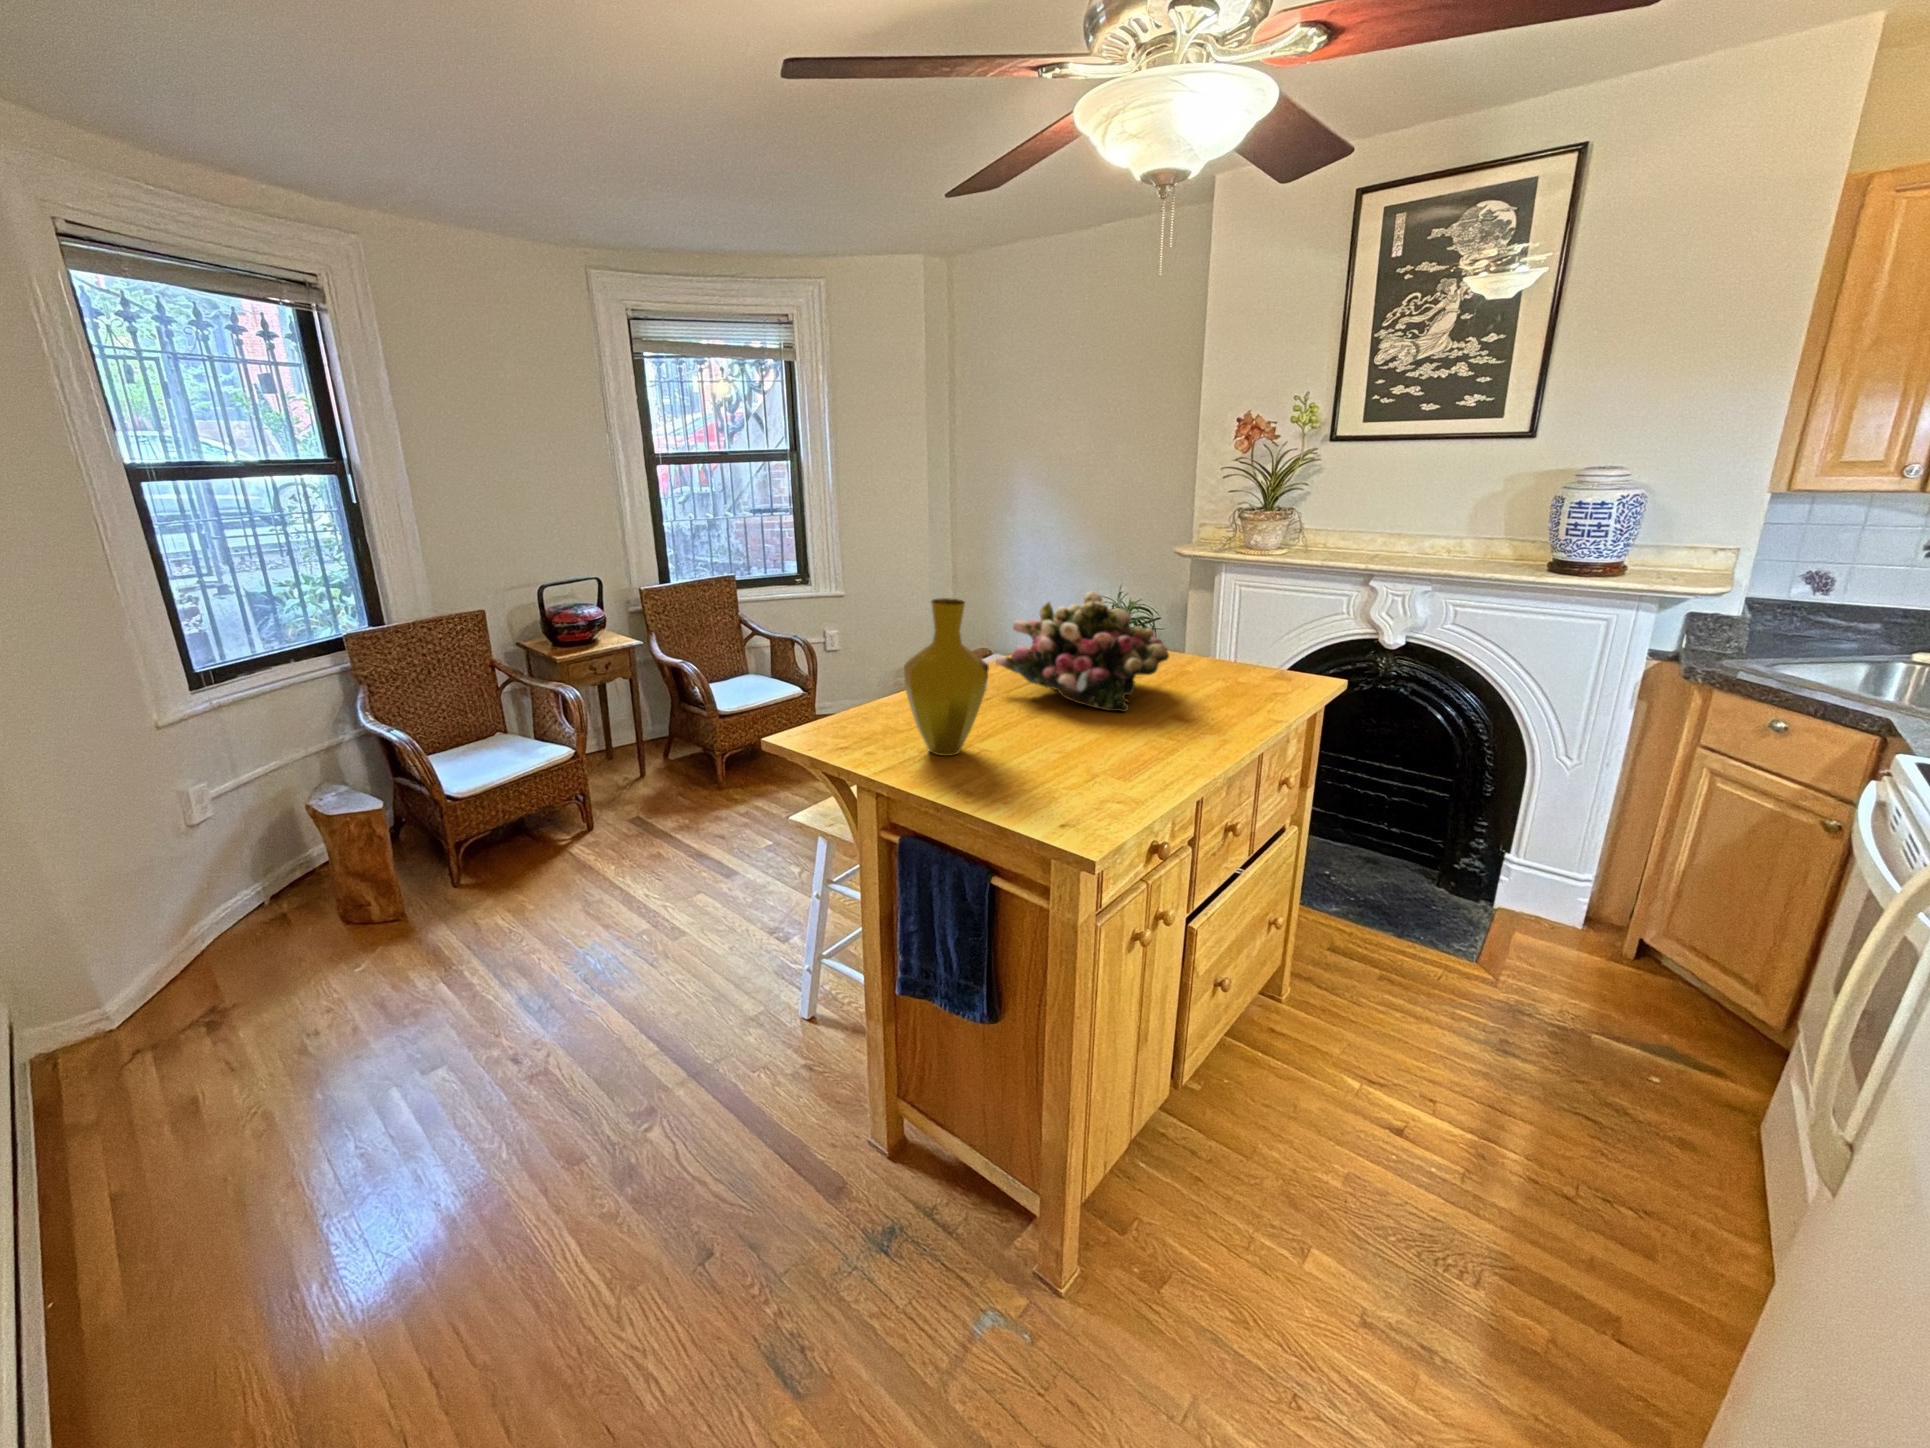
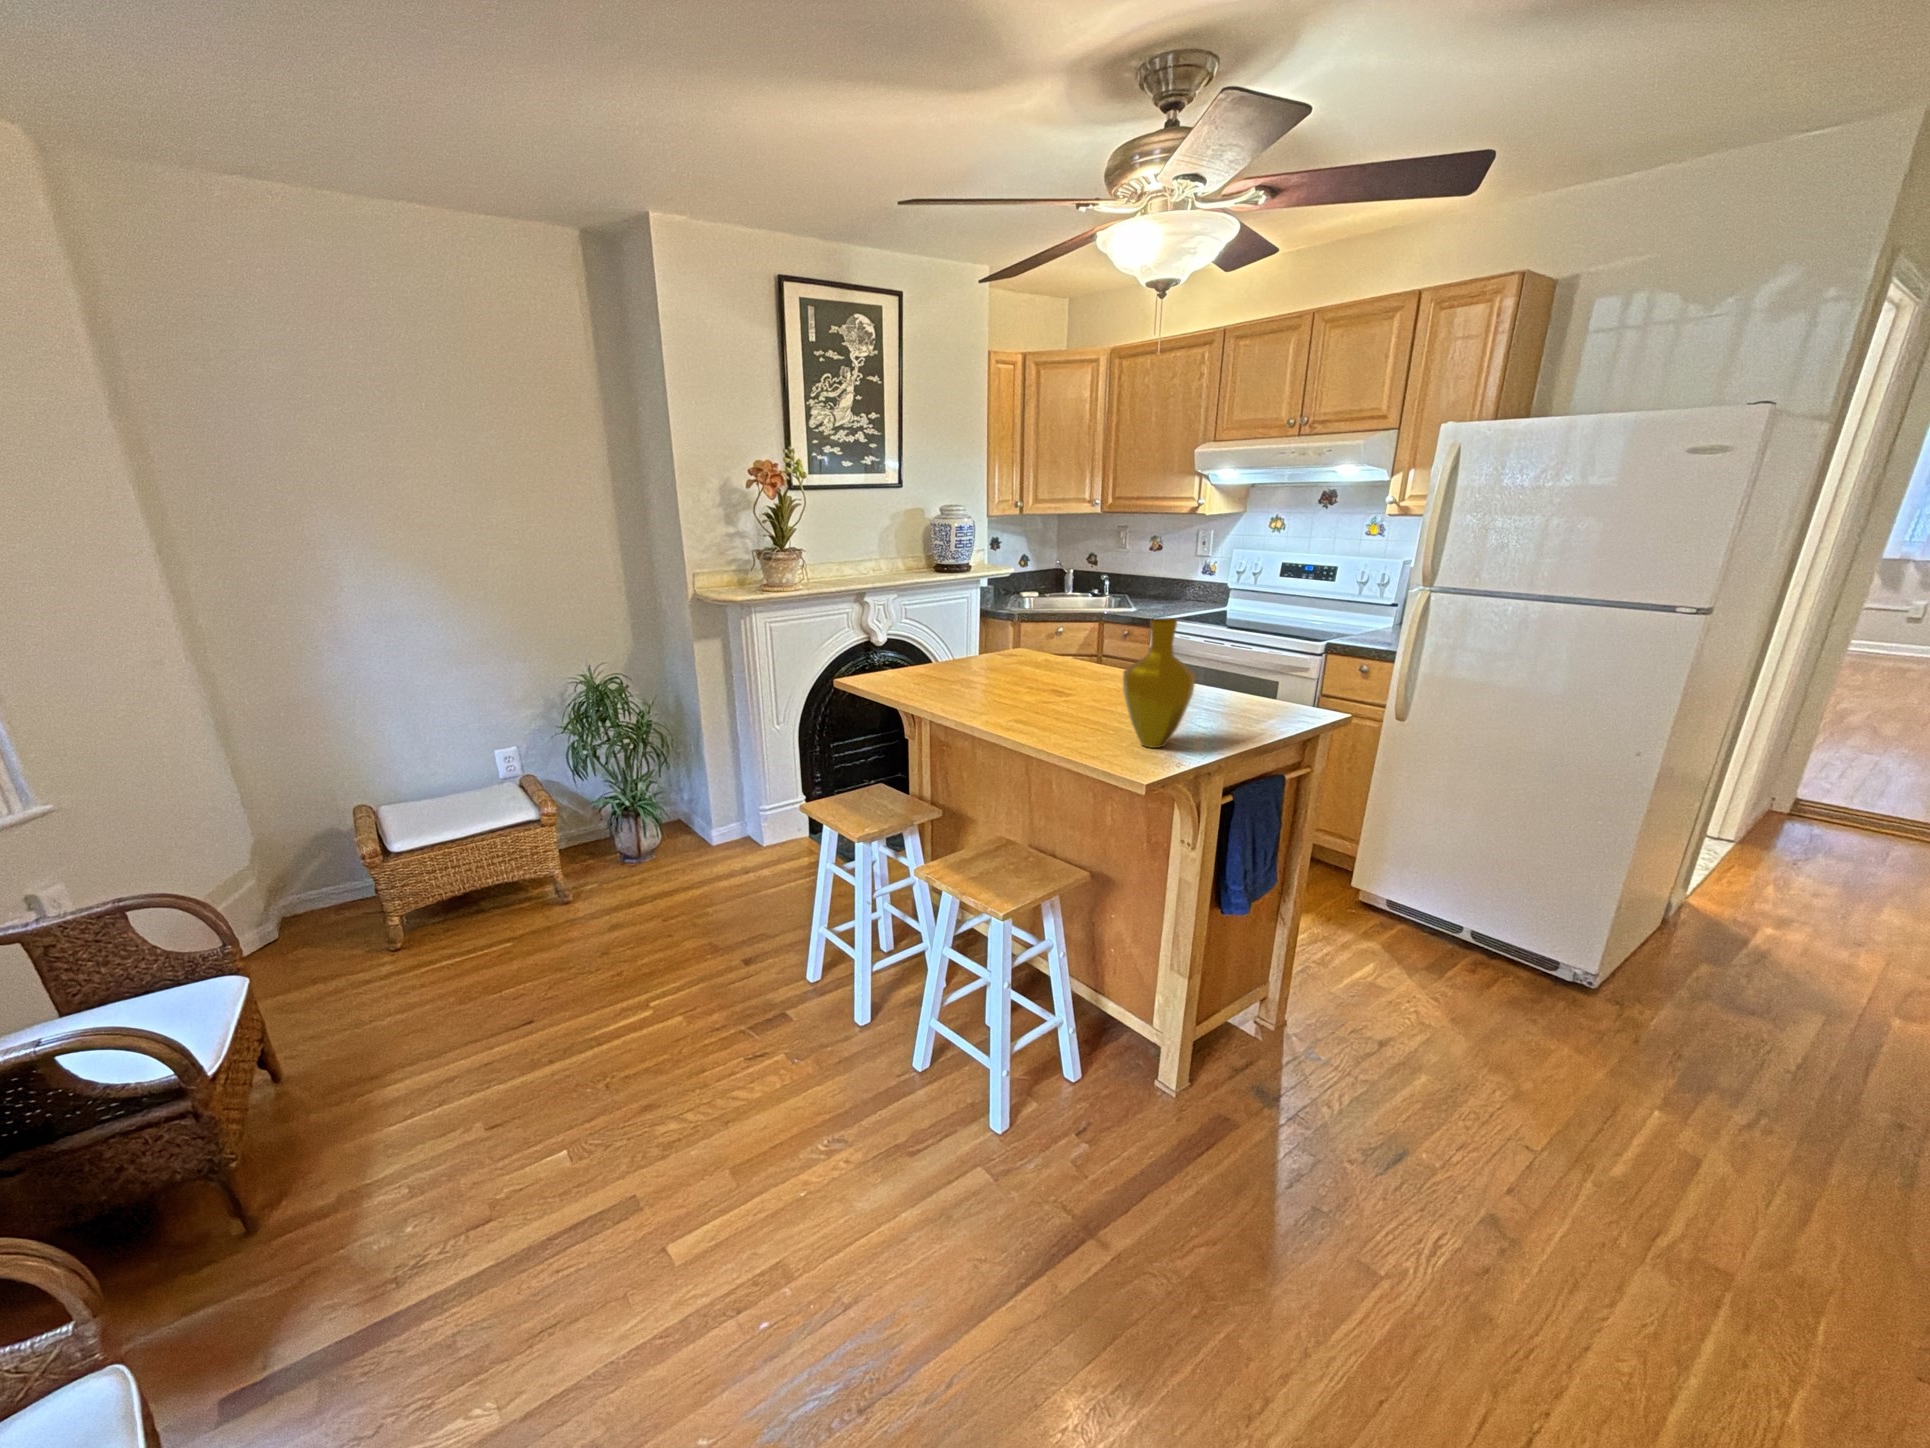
flower arrangement: present [996,591,1169,712] -> none [967,616,1093,699]

